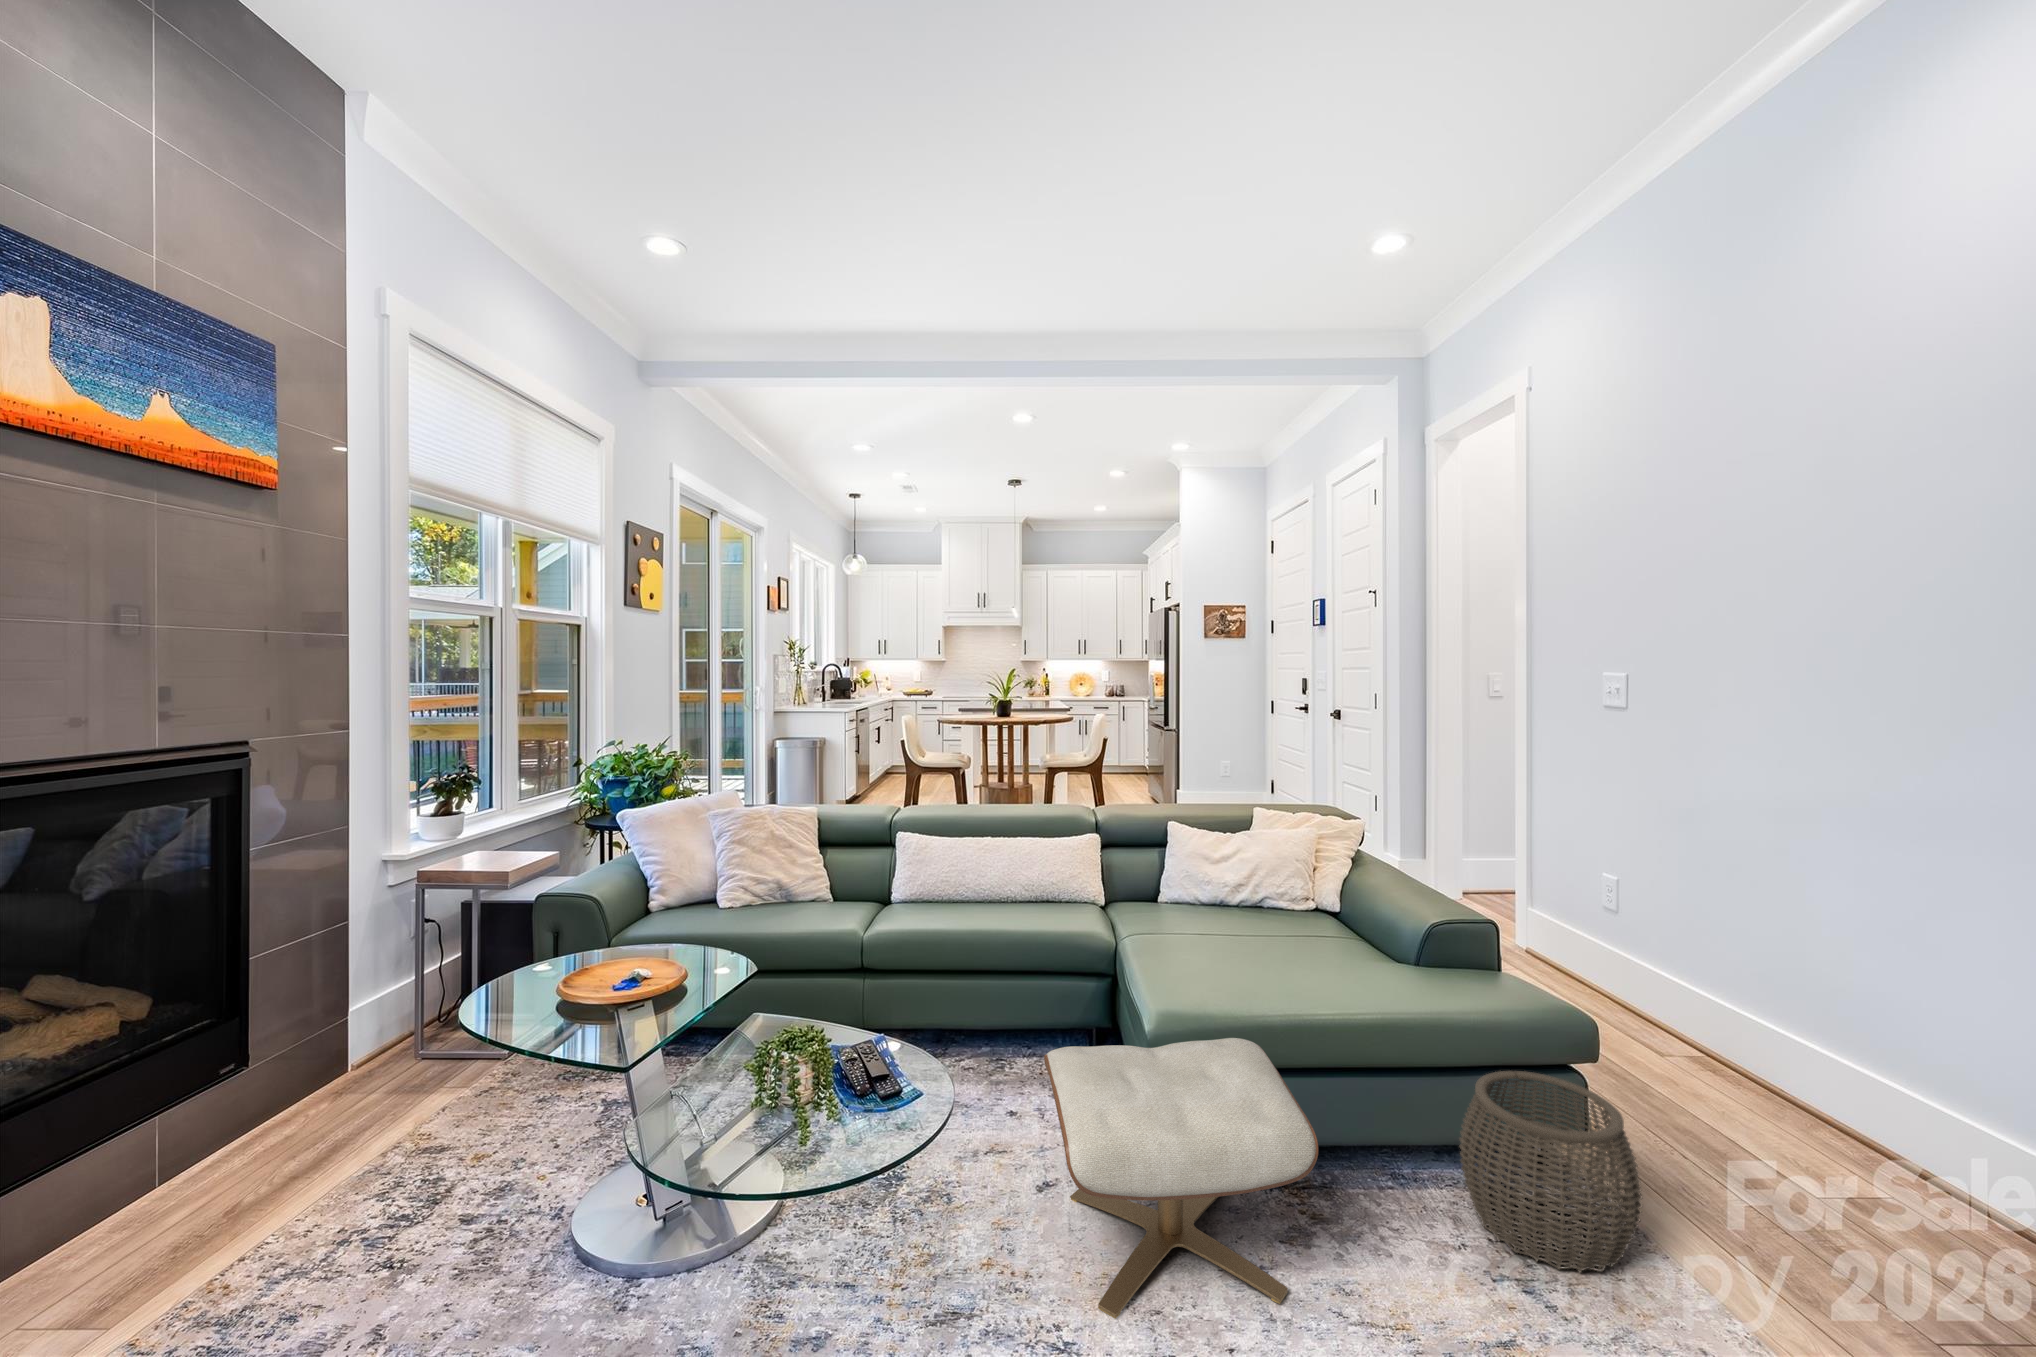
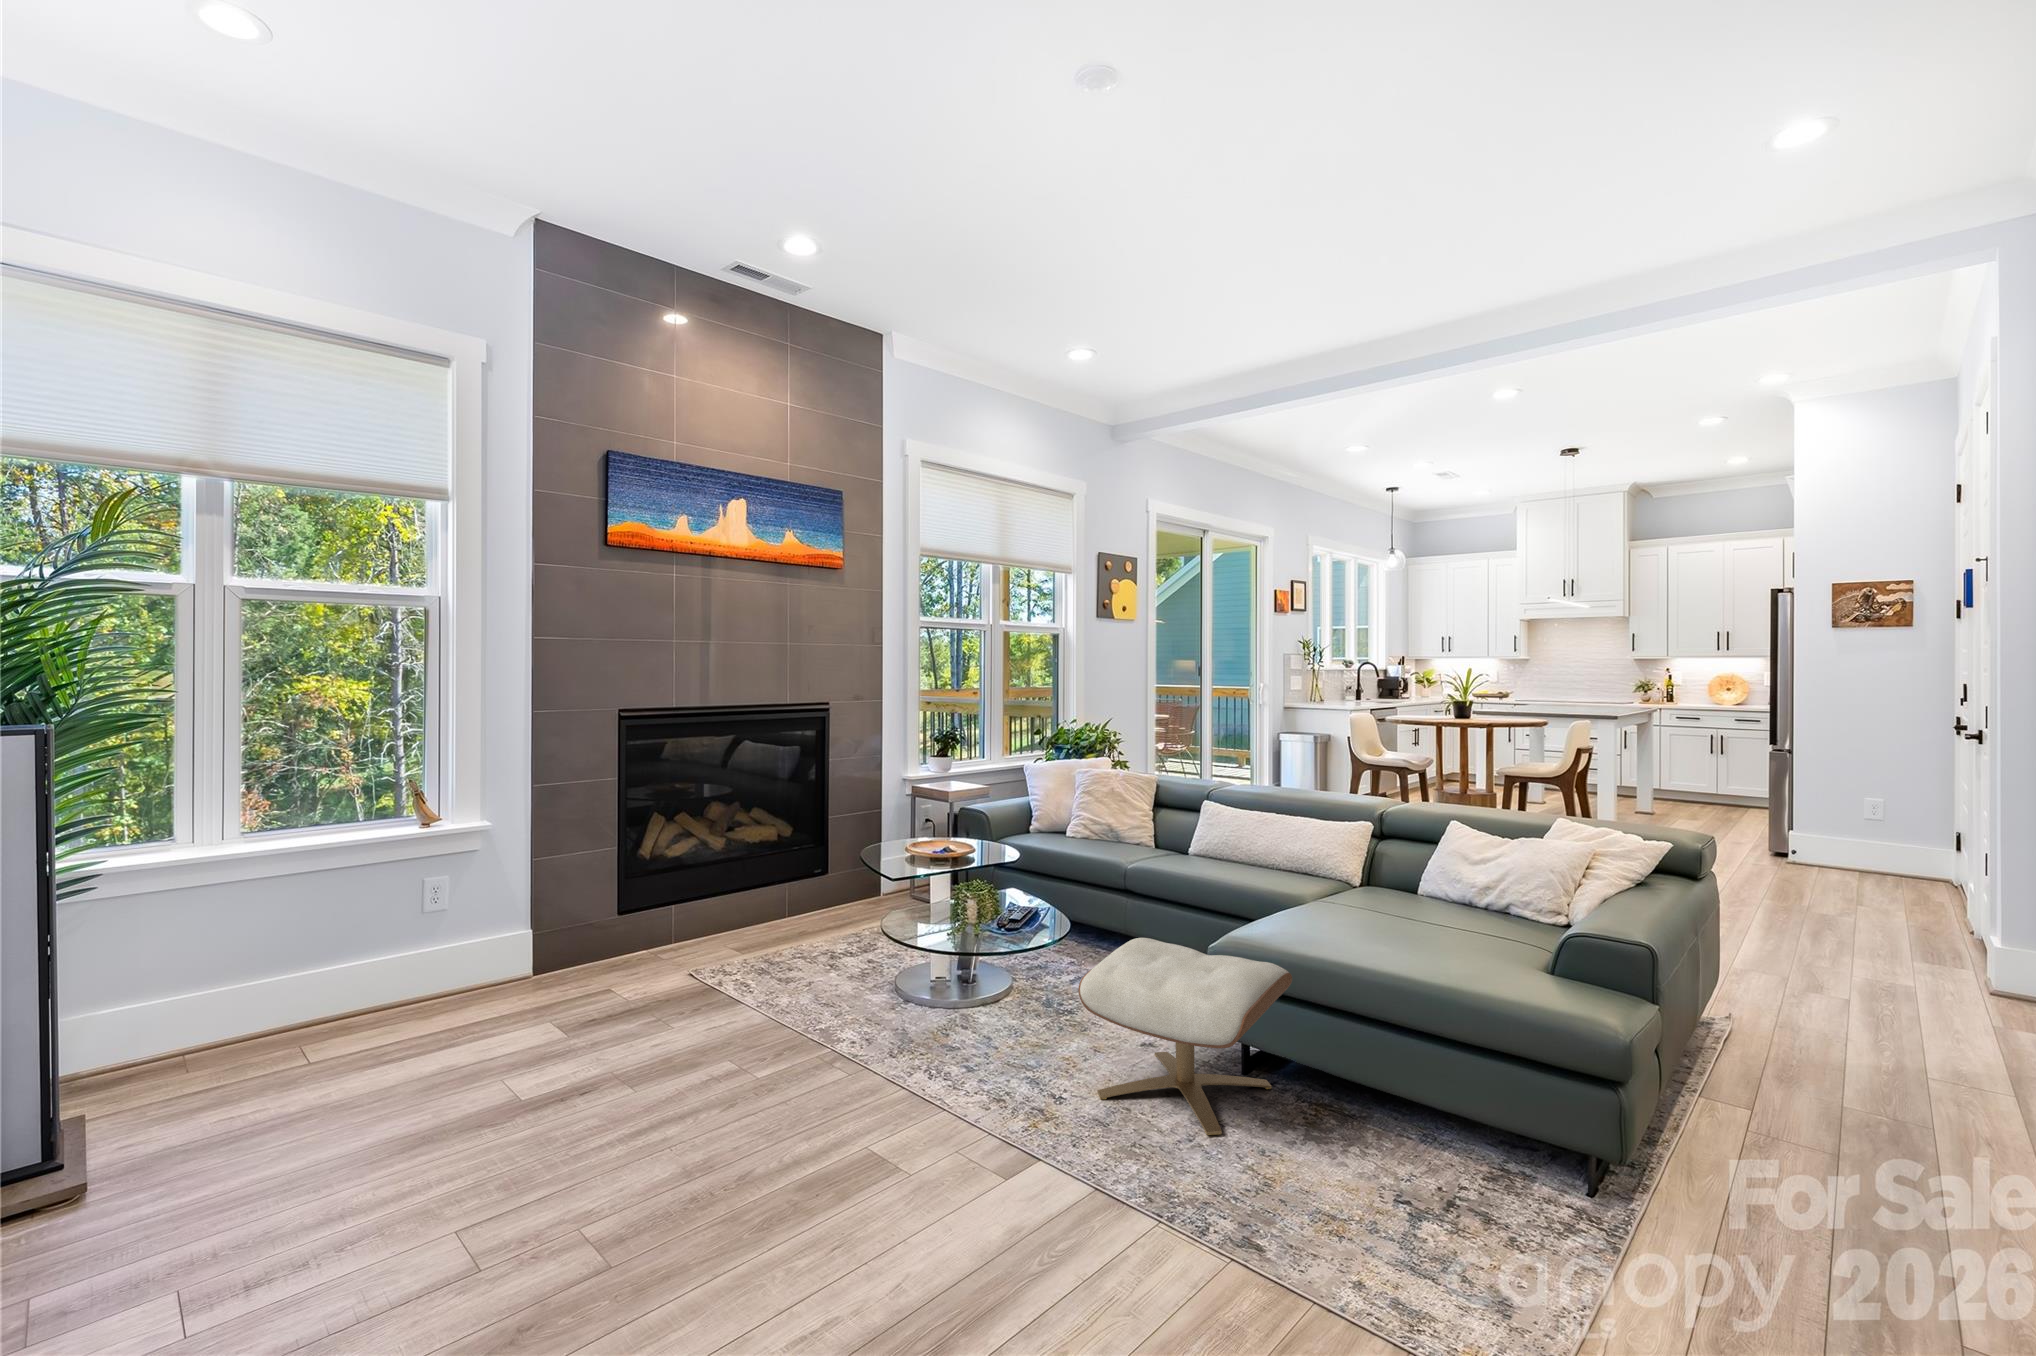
woven basket: present [1460,1071,1643,1273] -> none [1426,1052,1598,1239]

